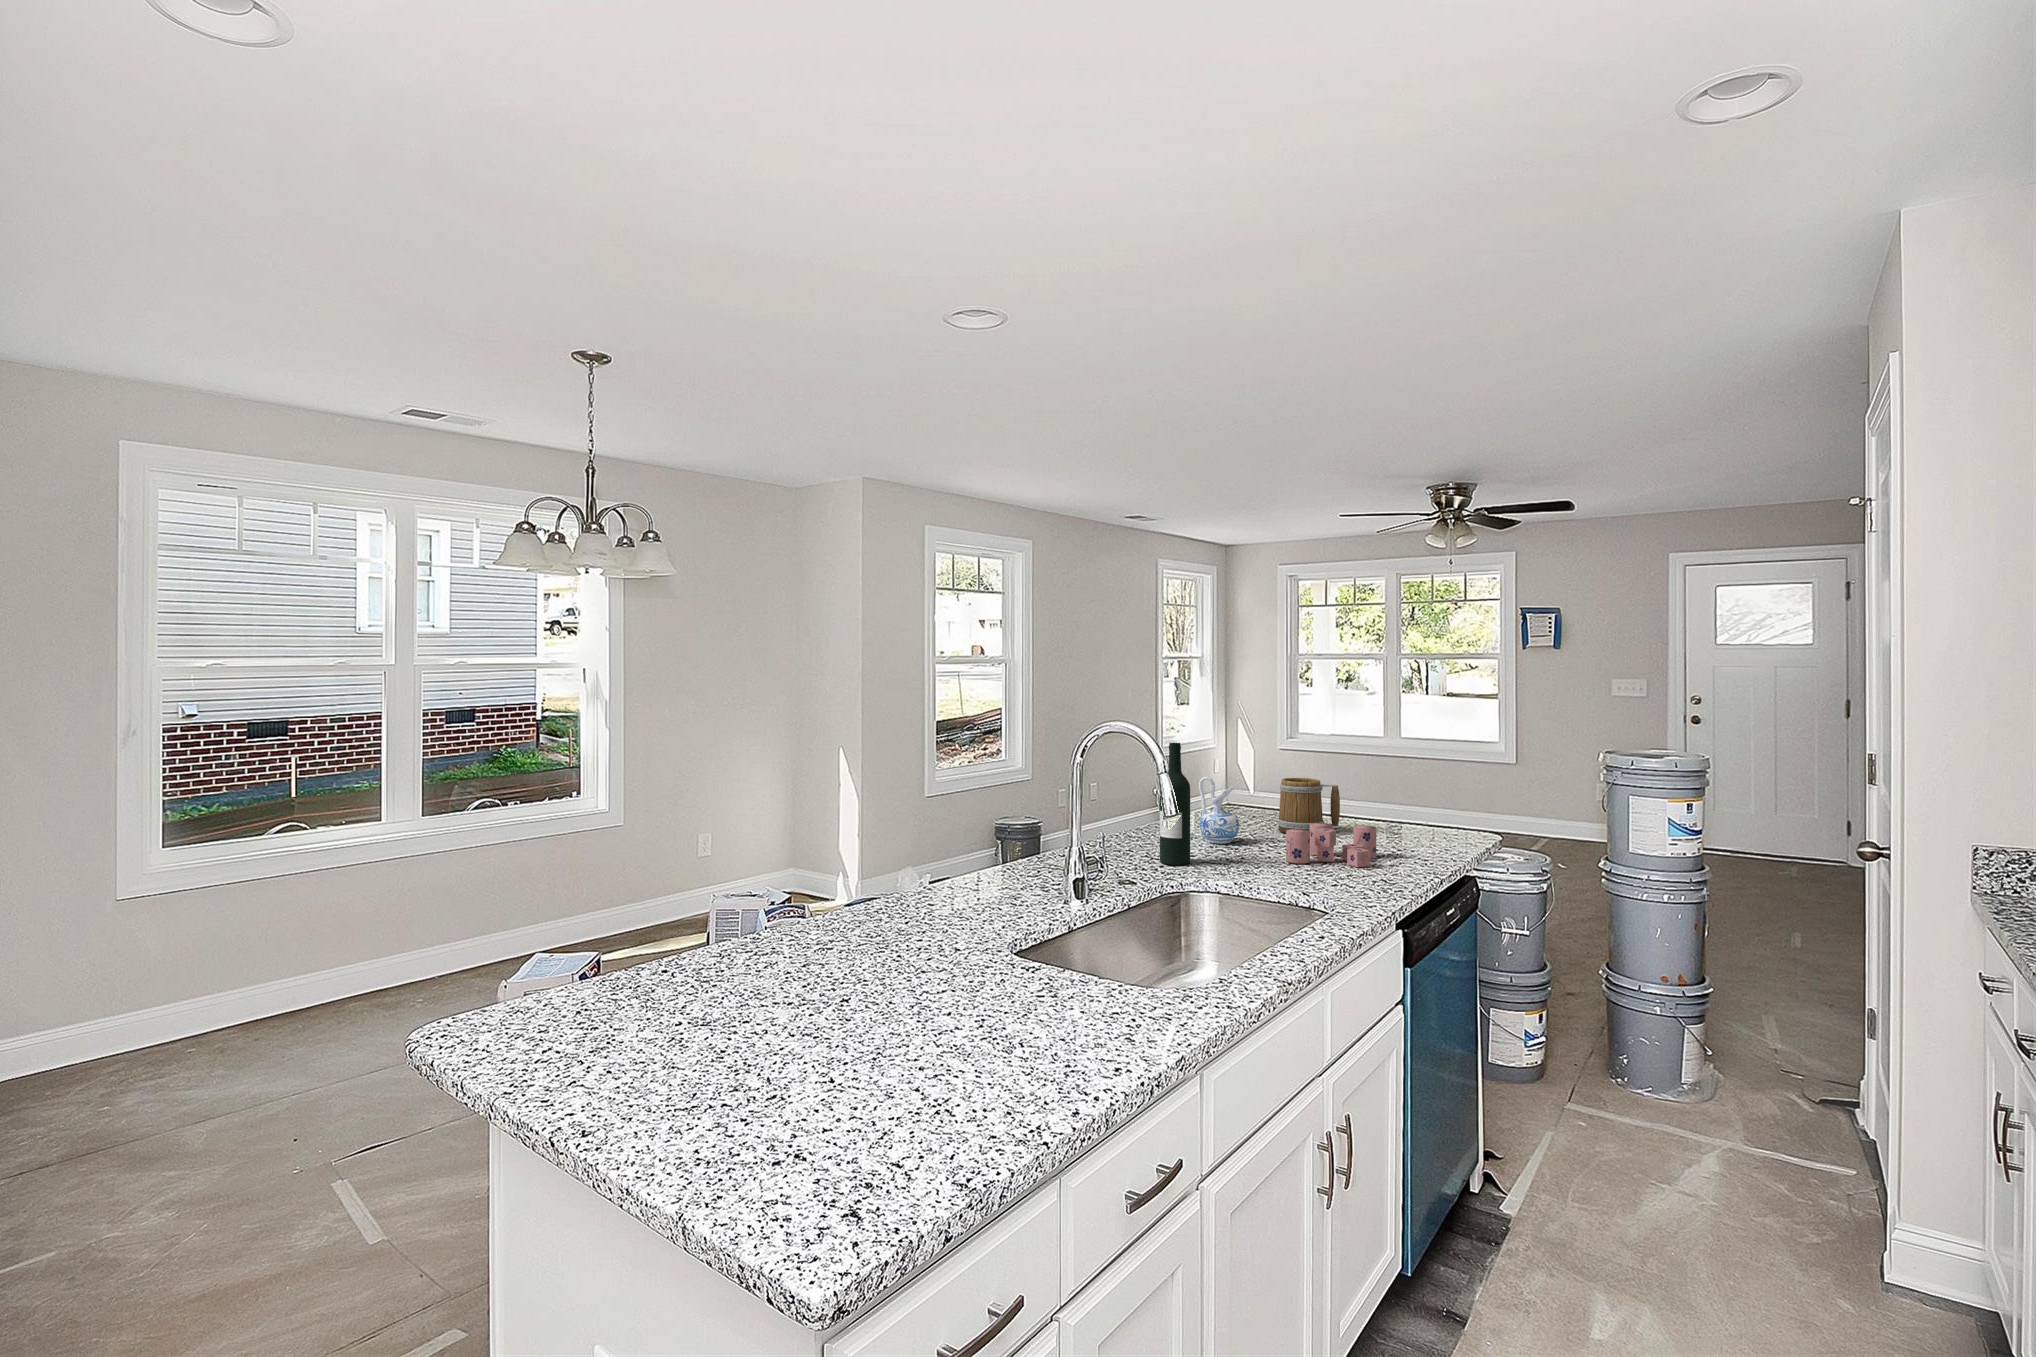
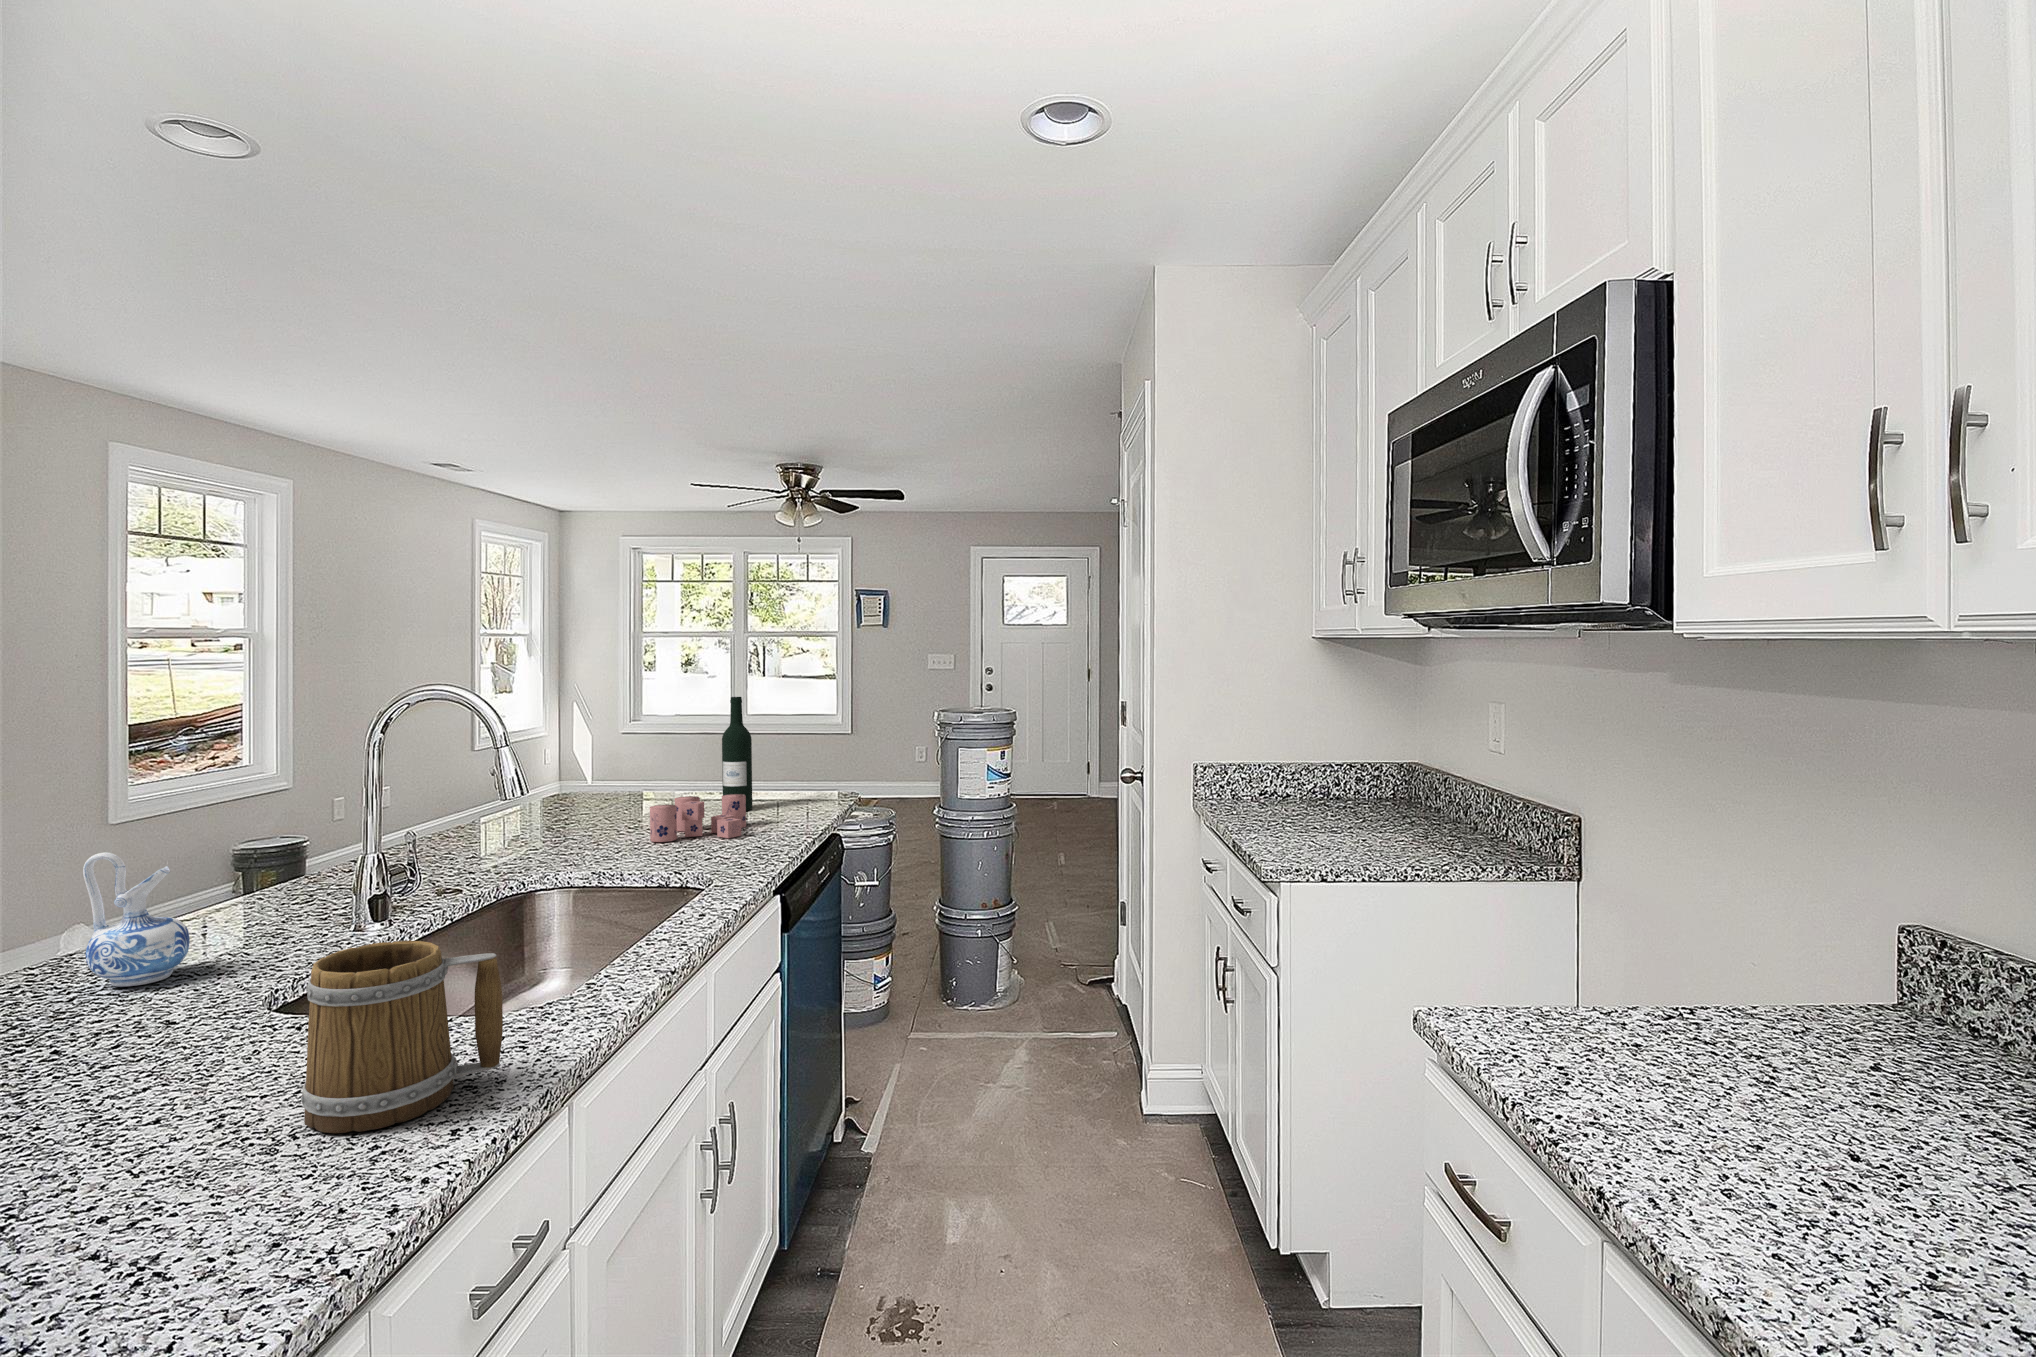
wine bottle: present [1160,743,1190,865] -> present [722,697,752,810]
ceramic pitcher: present [1199,777,1239,843] -> present [83,853,190,987]
mug: present [1278,778,1340,833] -> present [301,941,503,1133]

